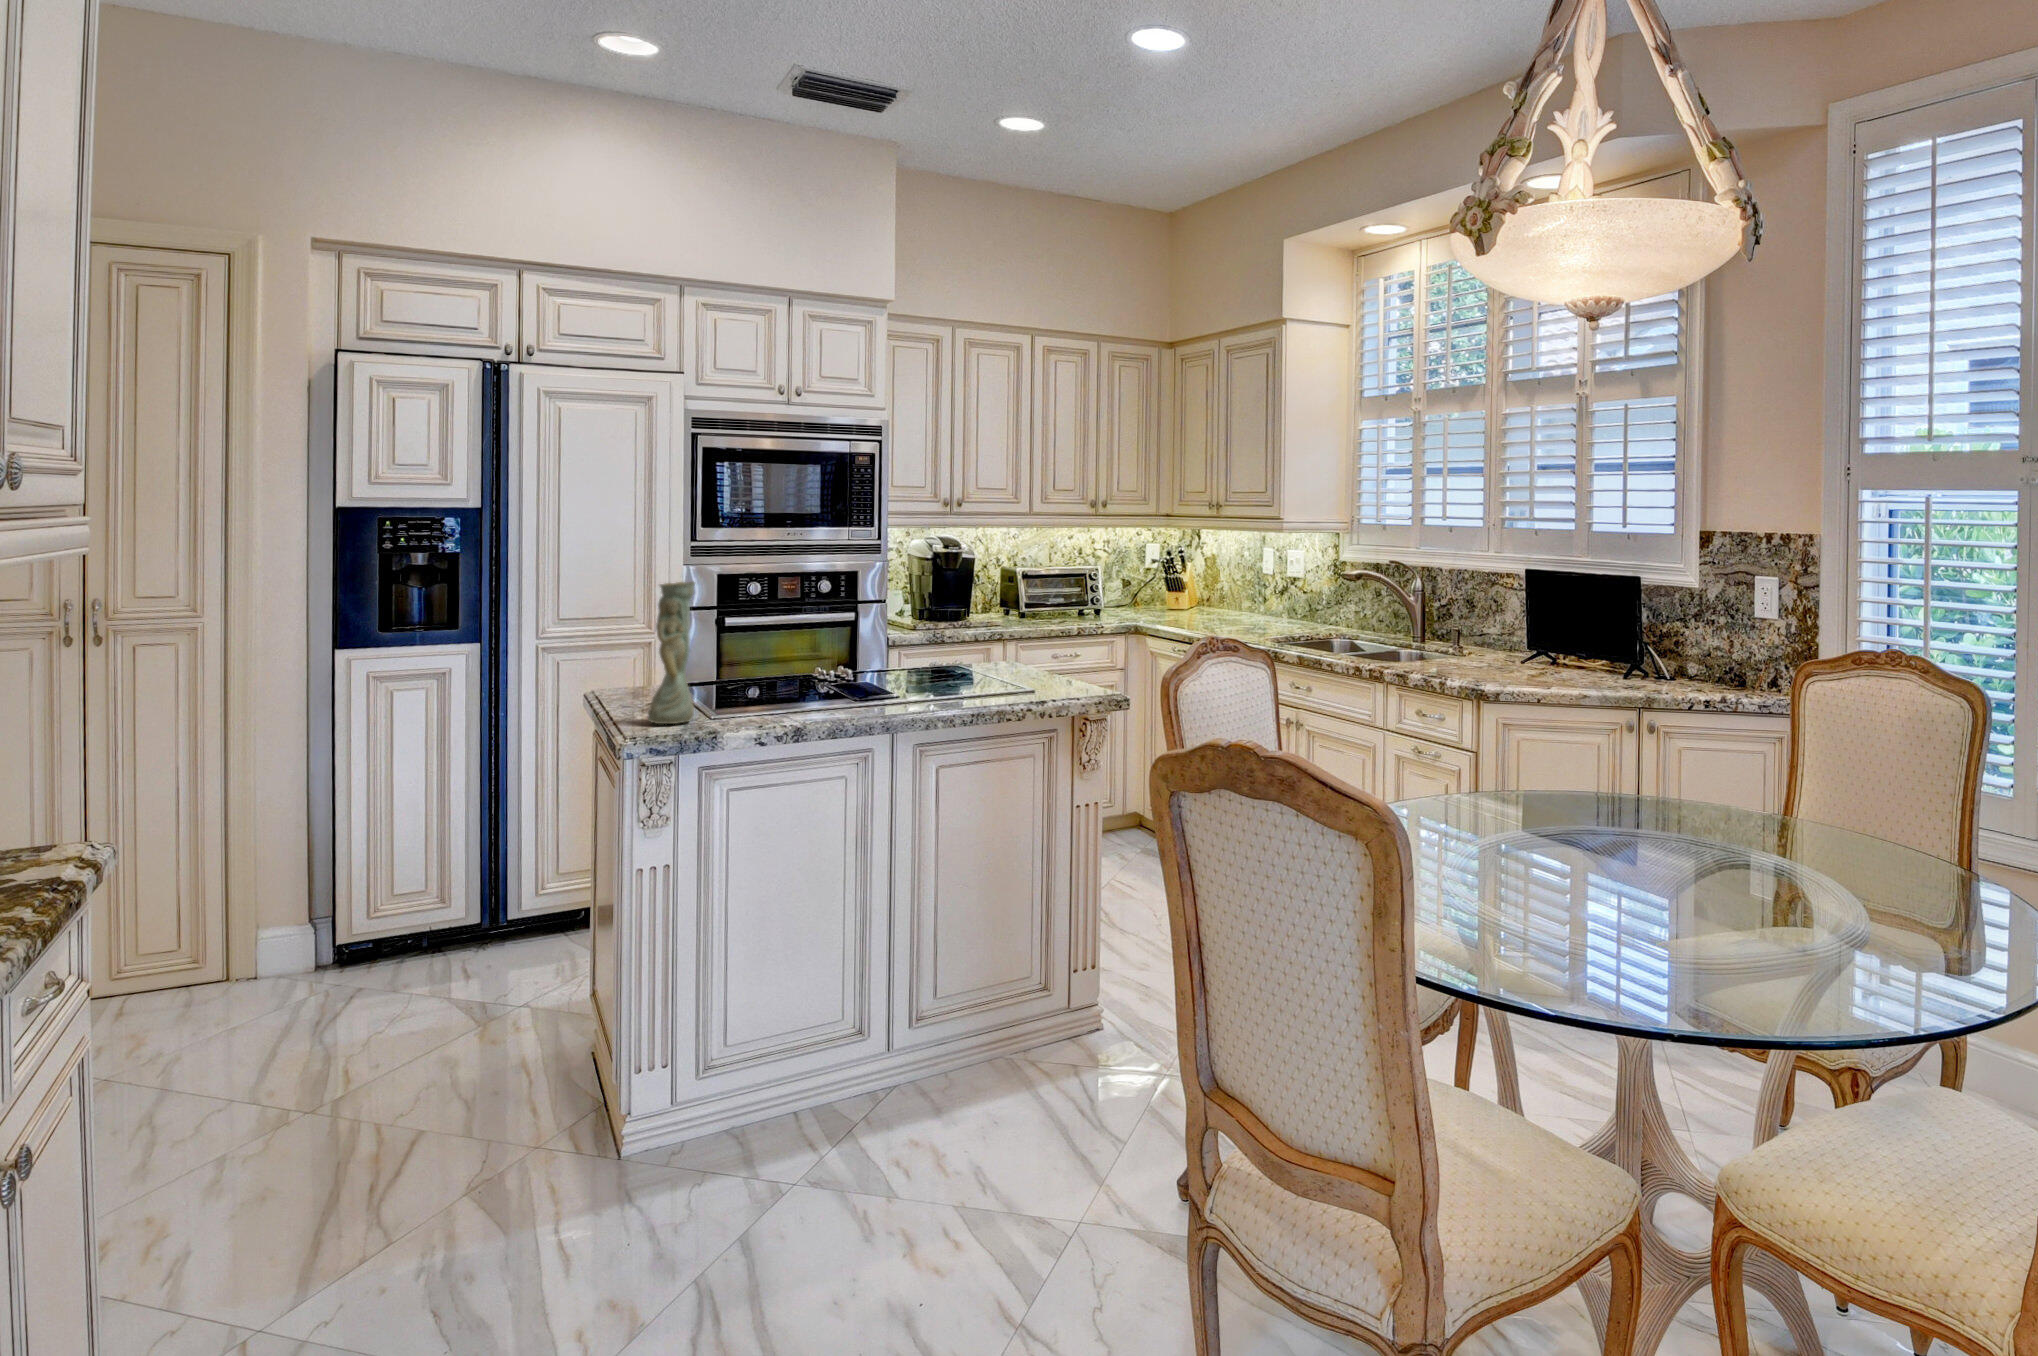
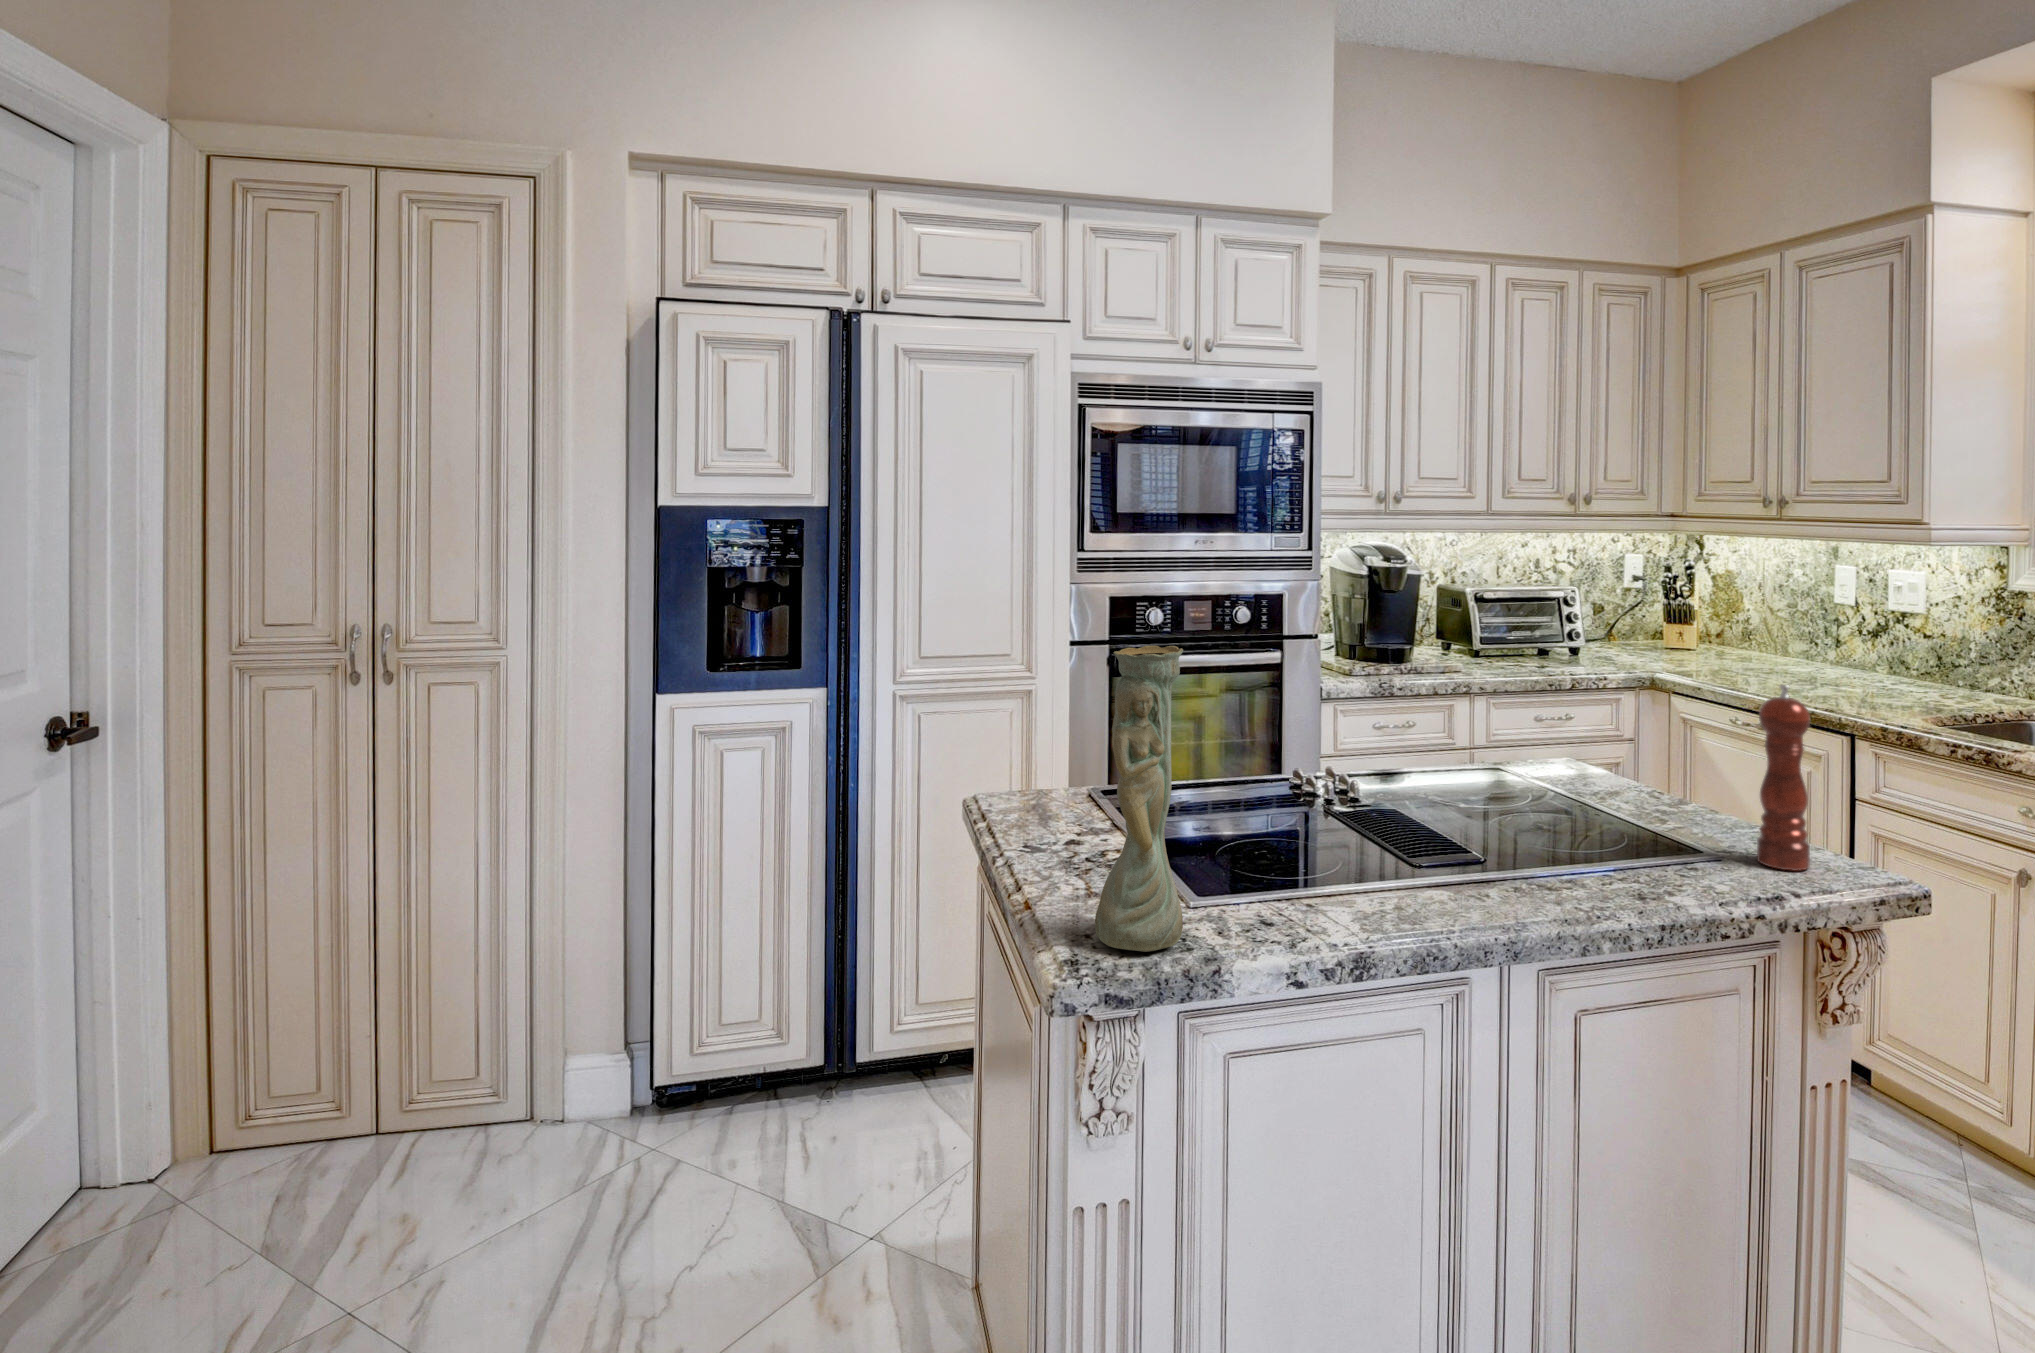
pepper mill: none [1029,601,1054,691] -> present [1757,685,1810,870]

